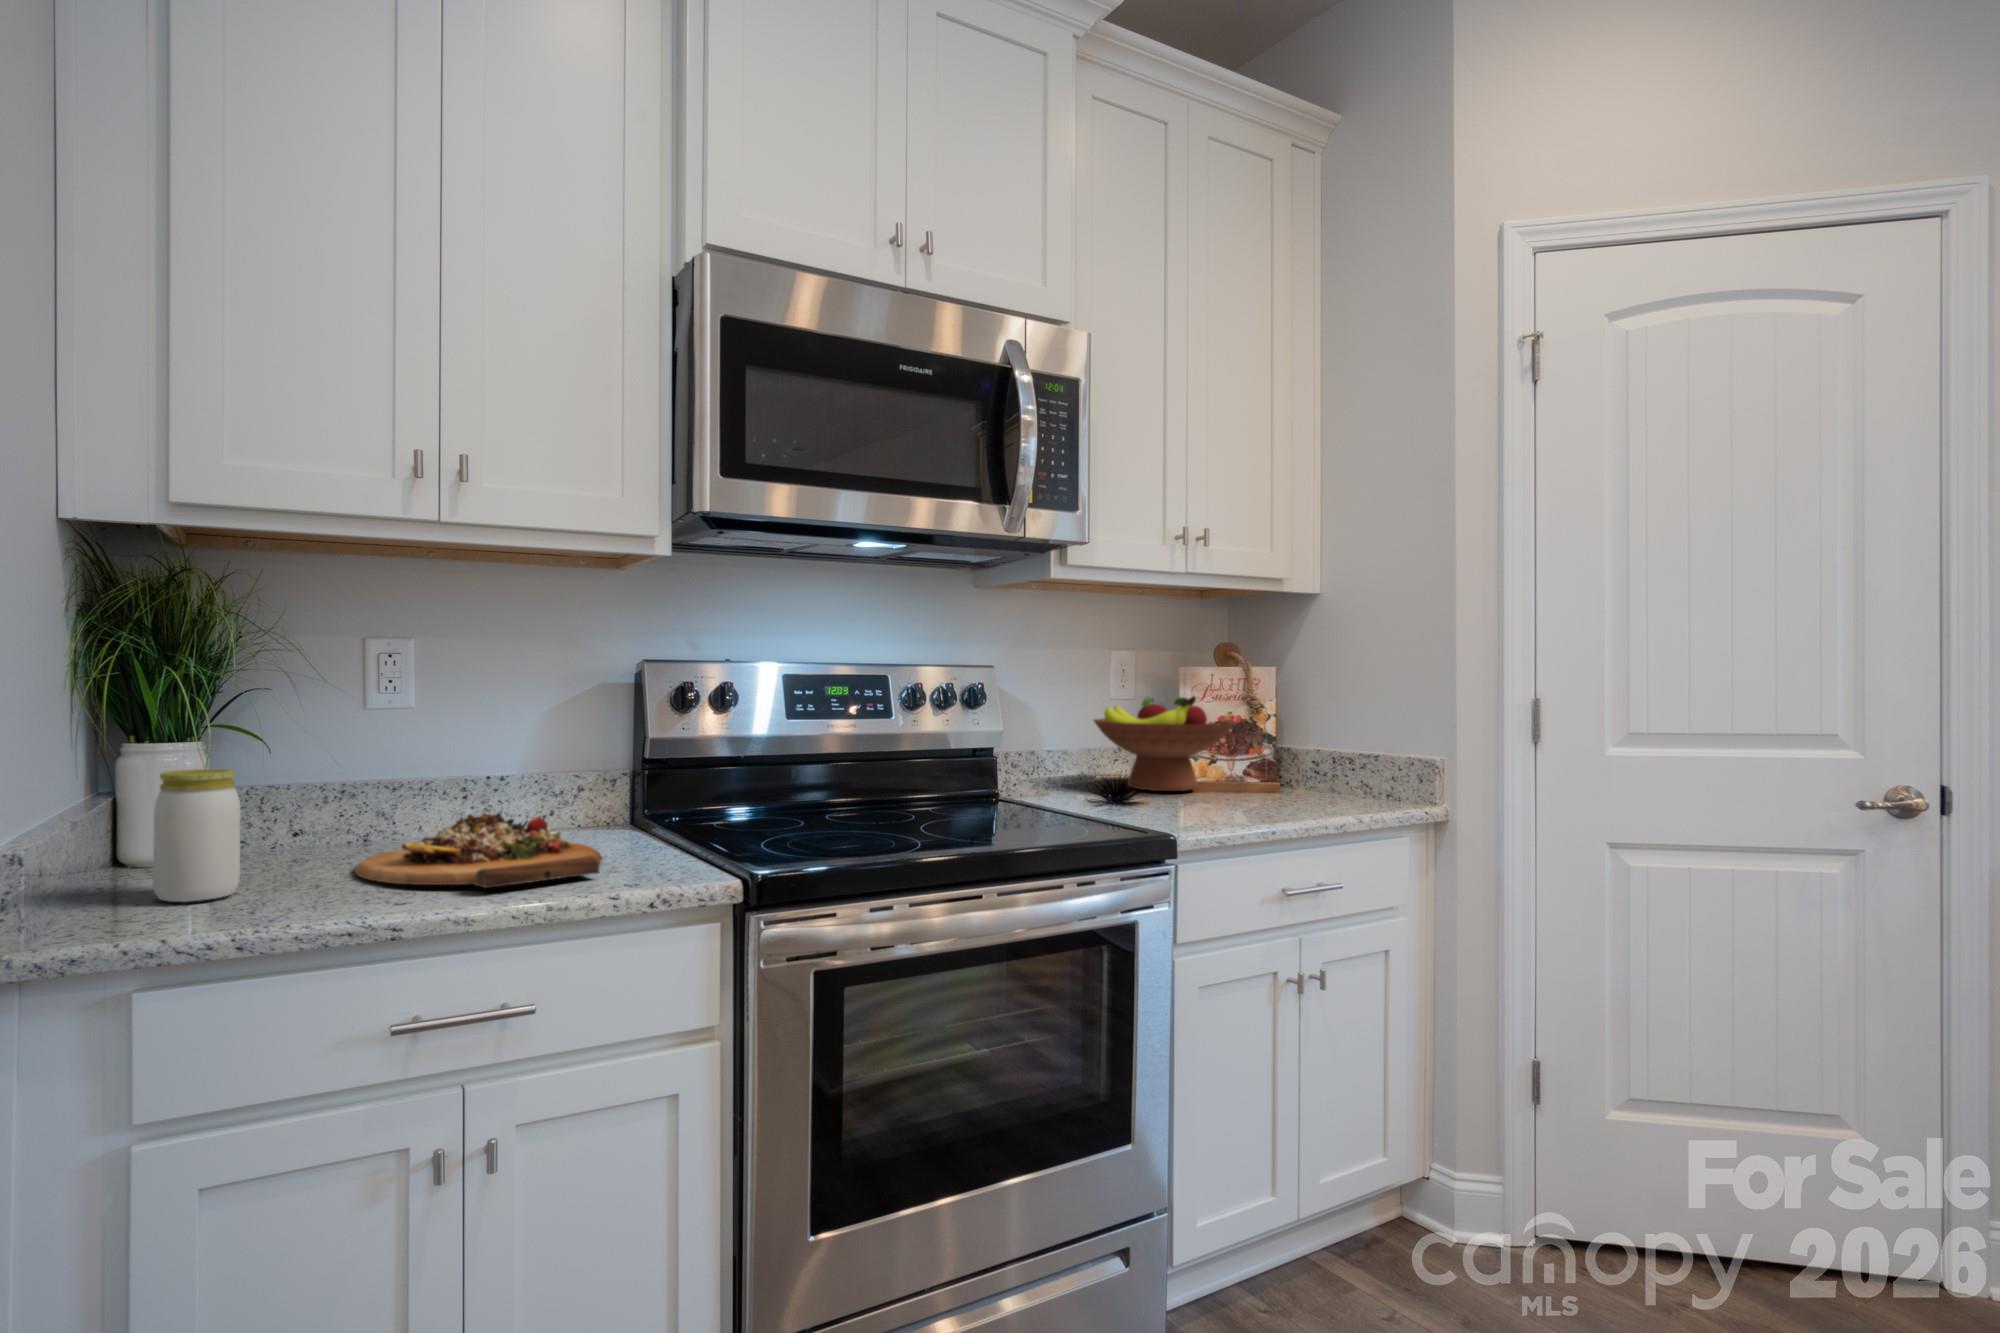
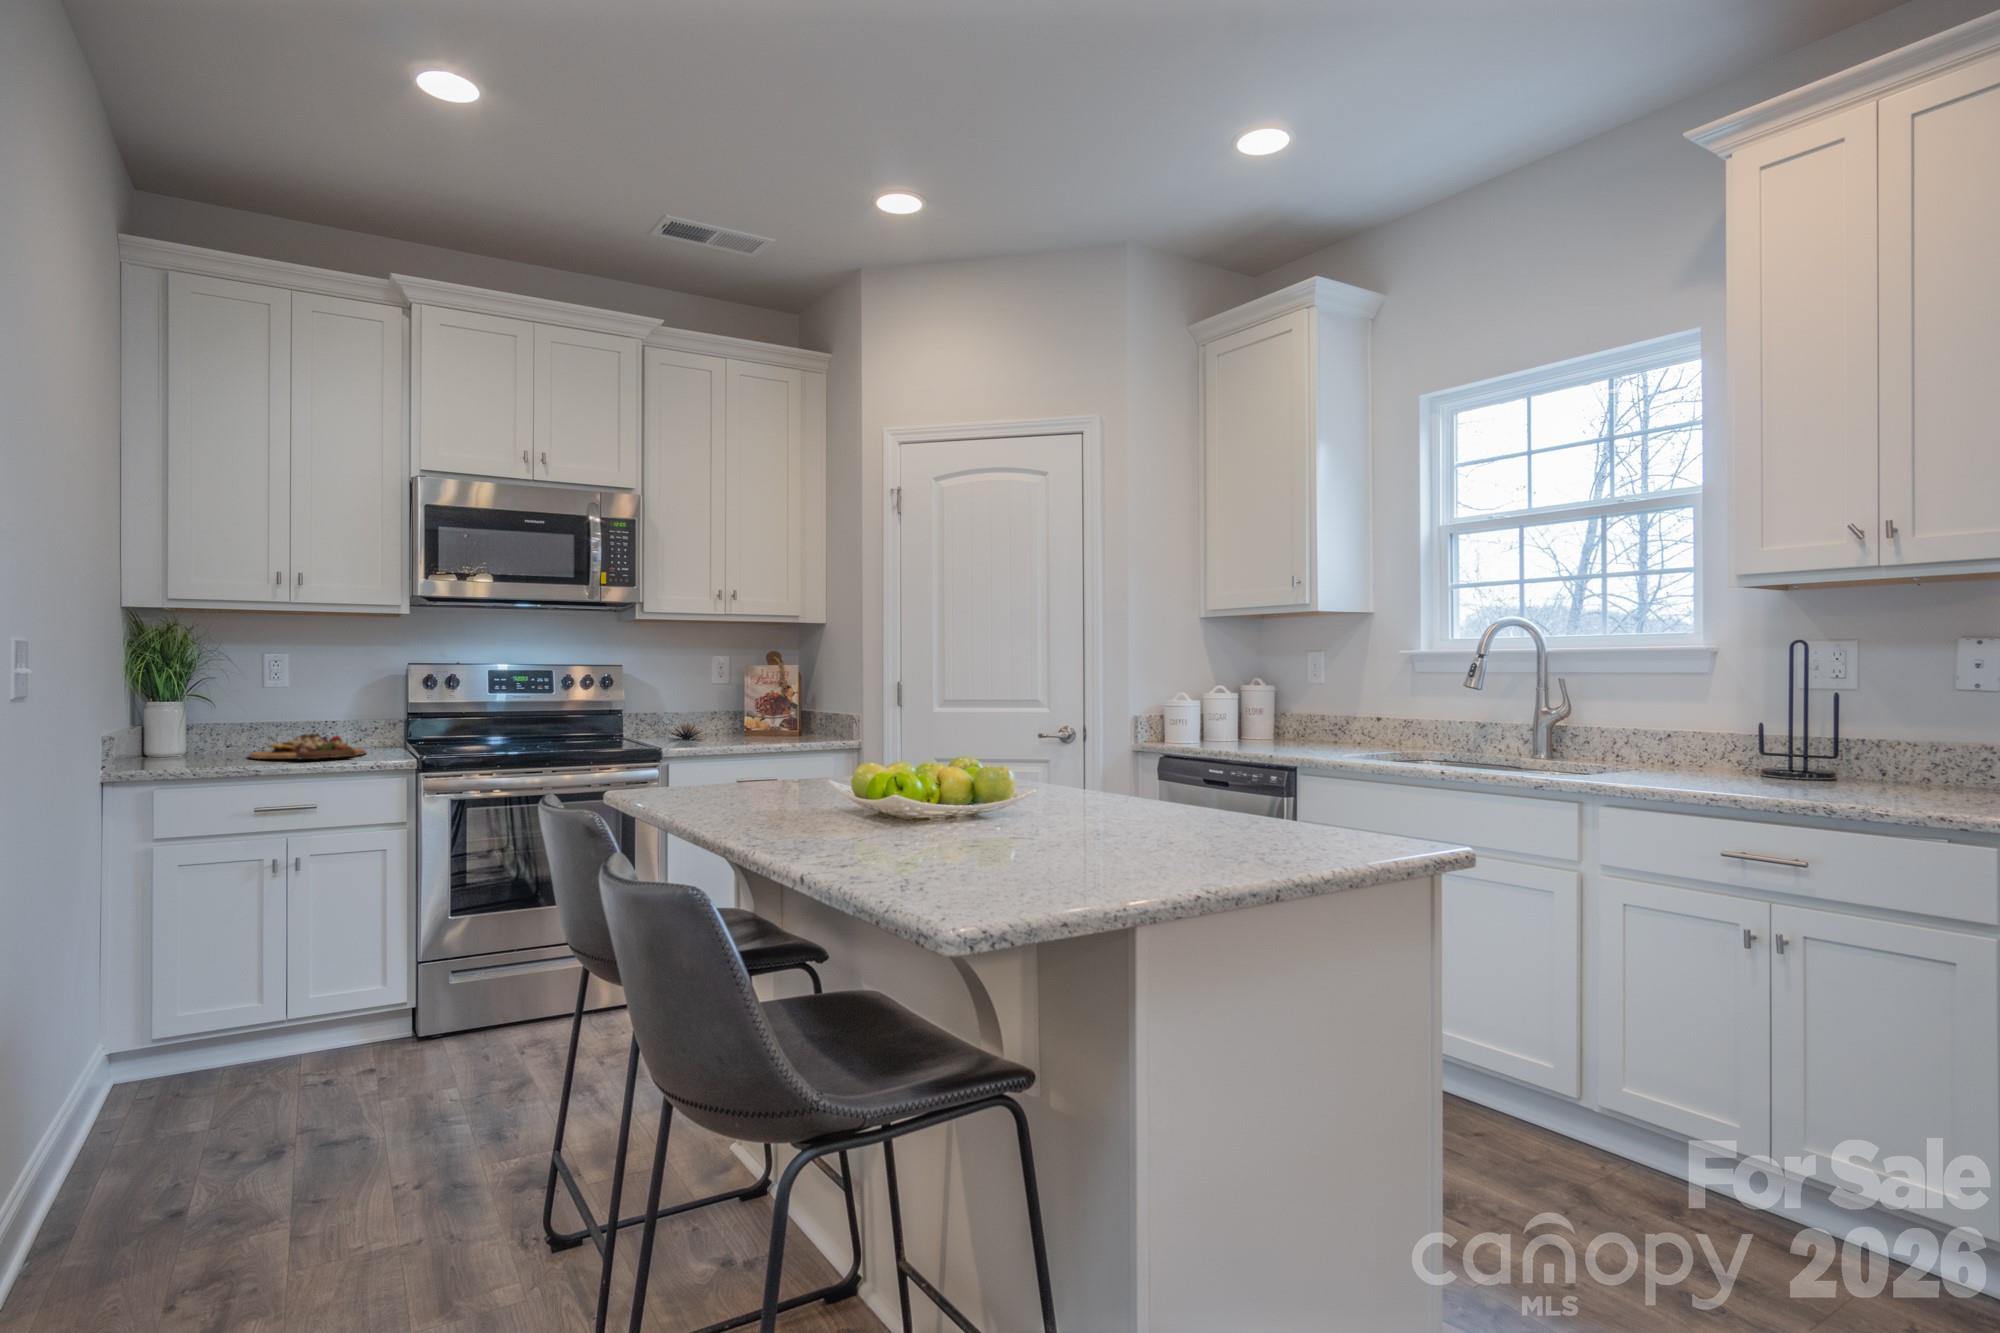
fruit bowl: present [1094,696,1234,791] -> none [691,681,771,734]
jar: present [153,769,241,902] -> none [158,711,195,763]

